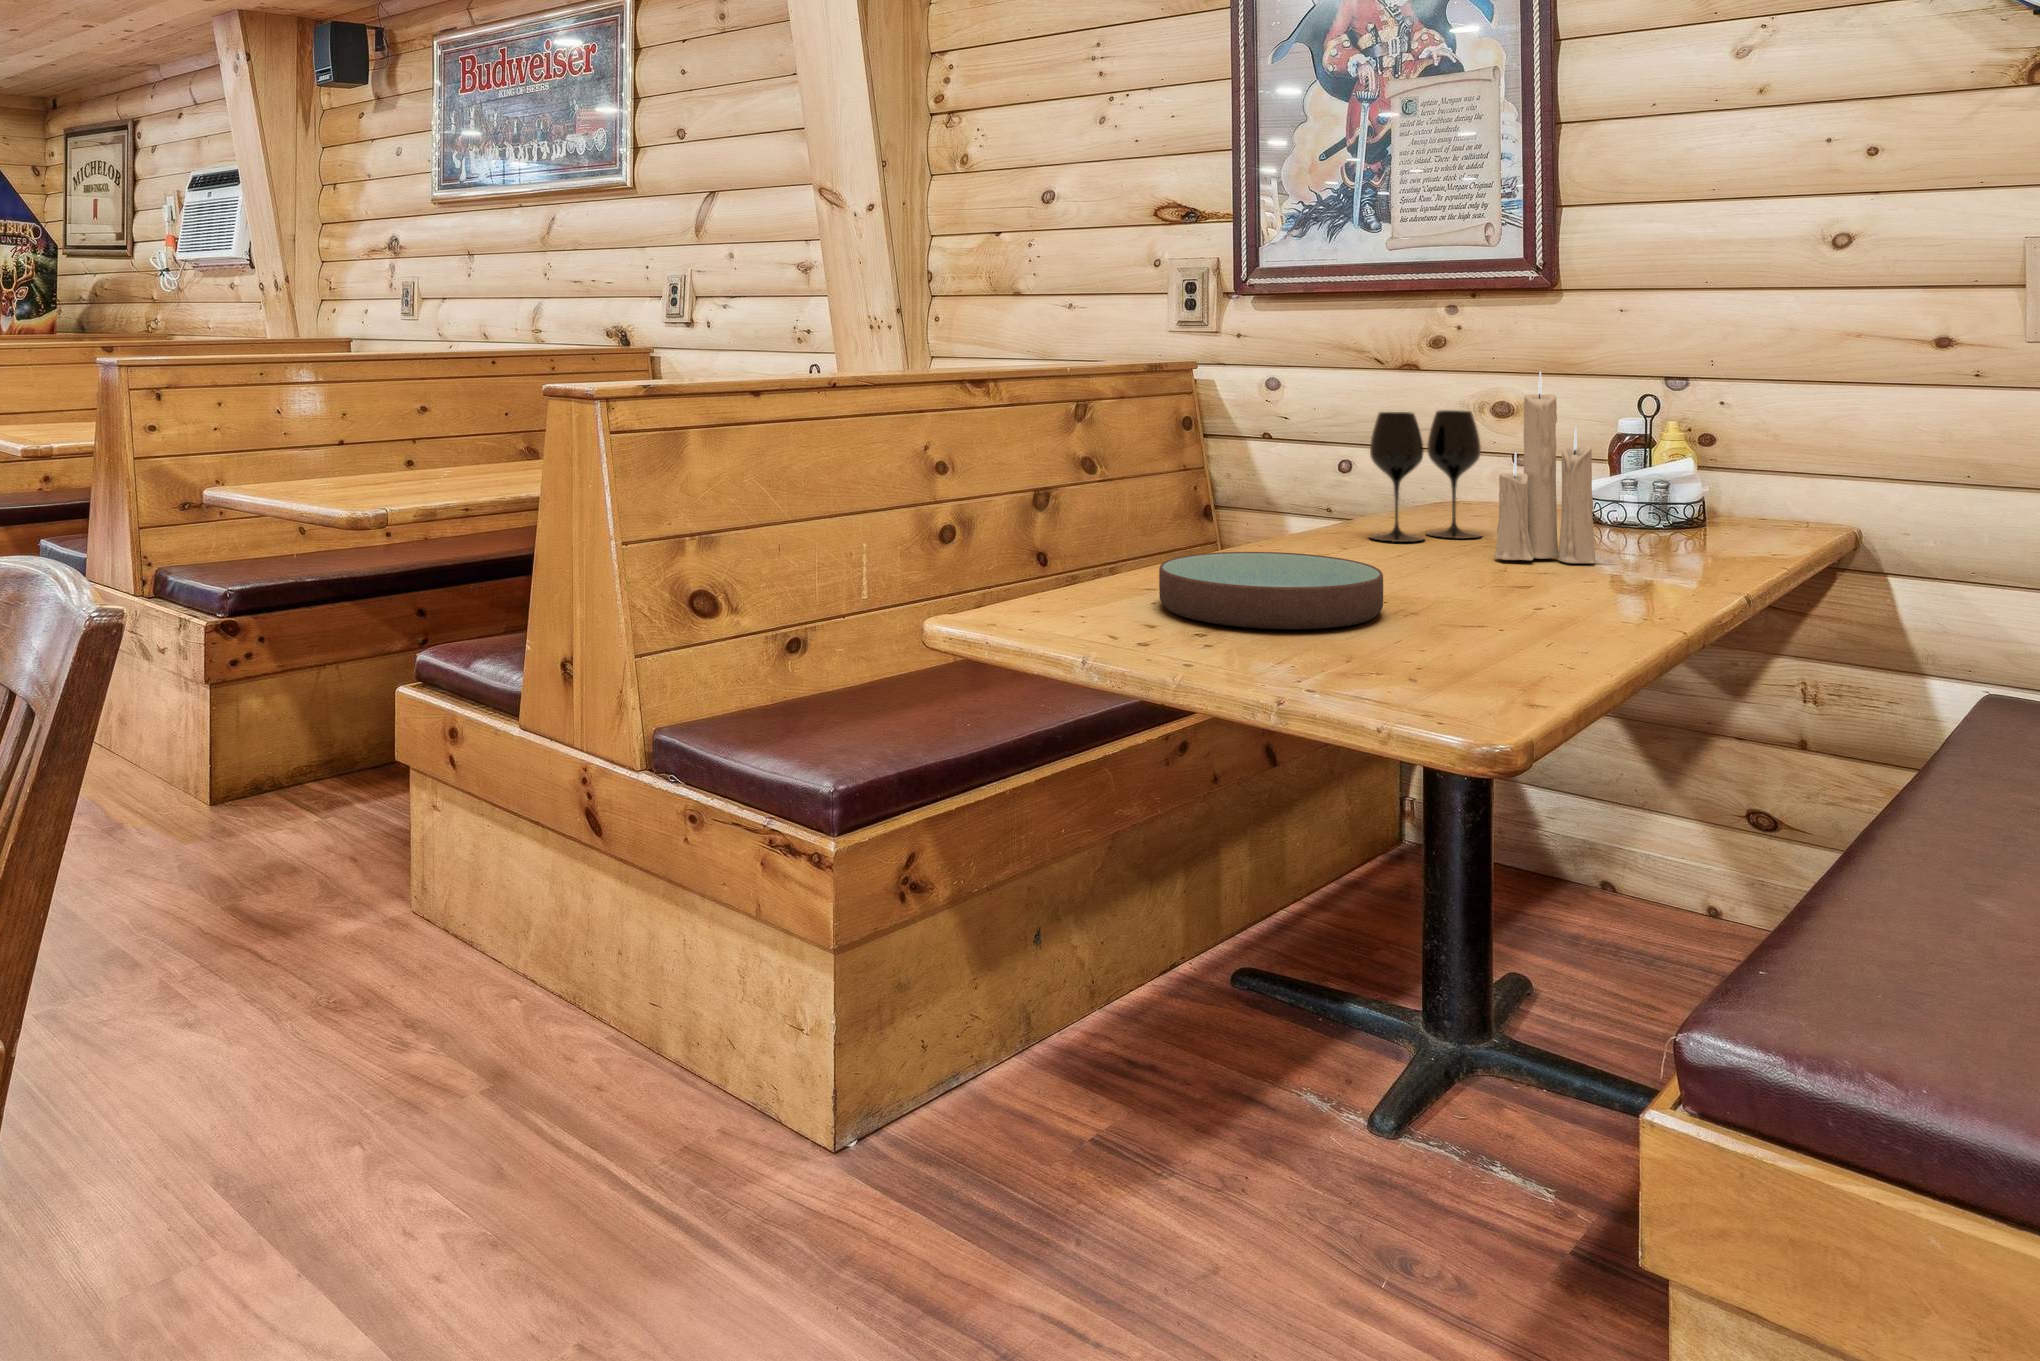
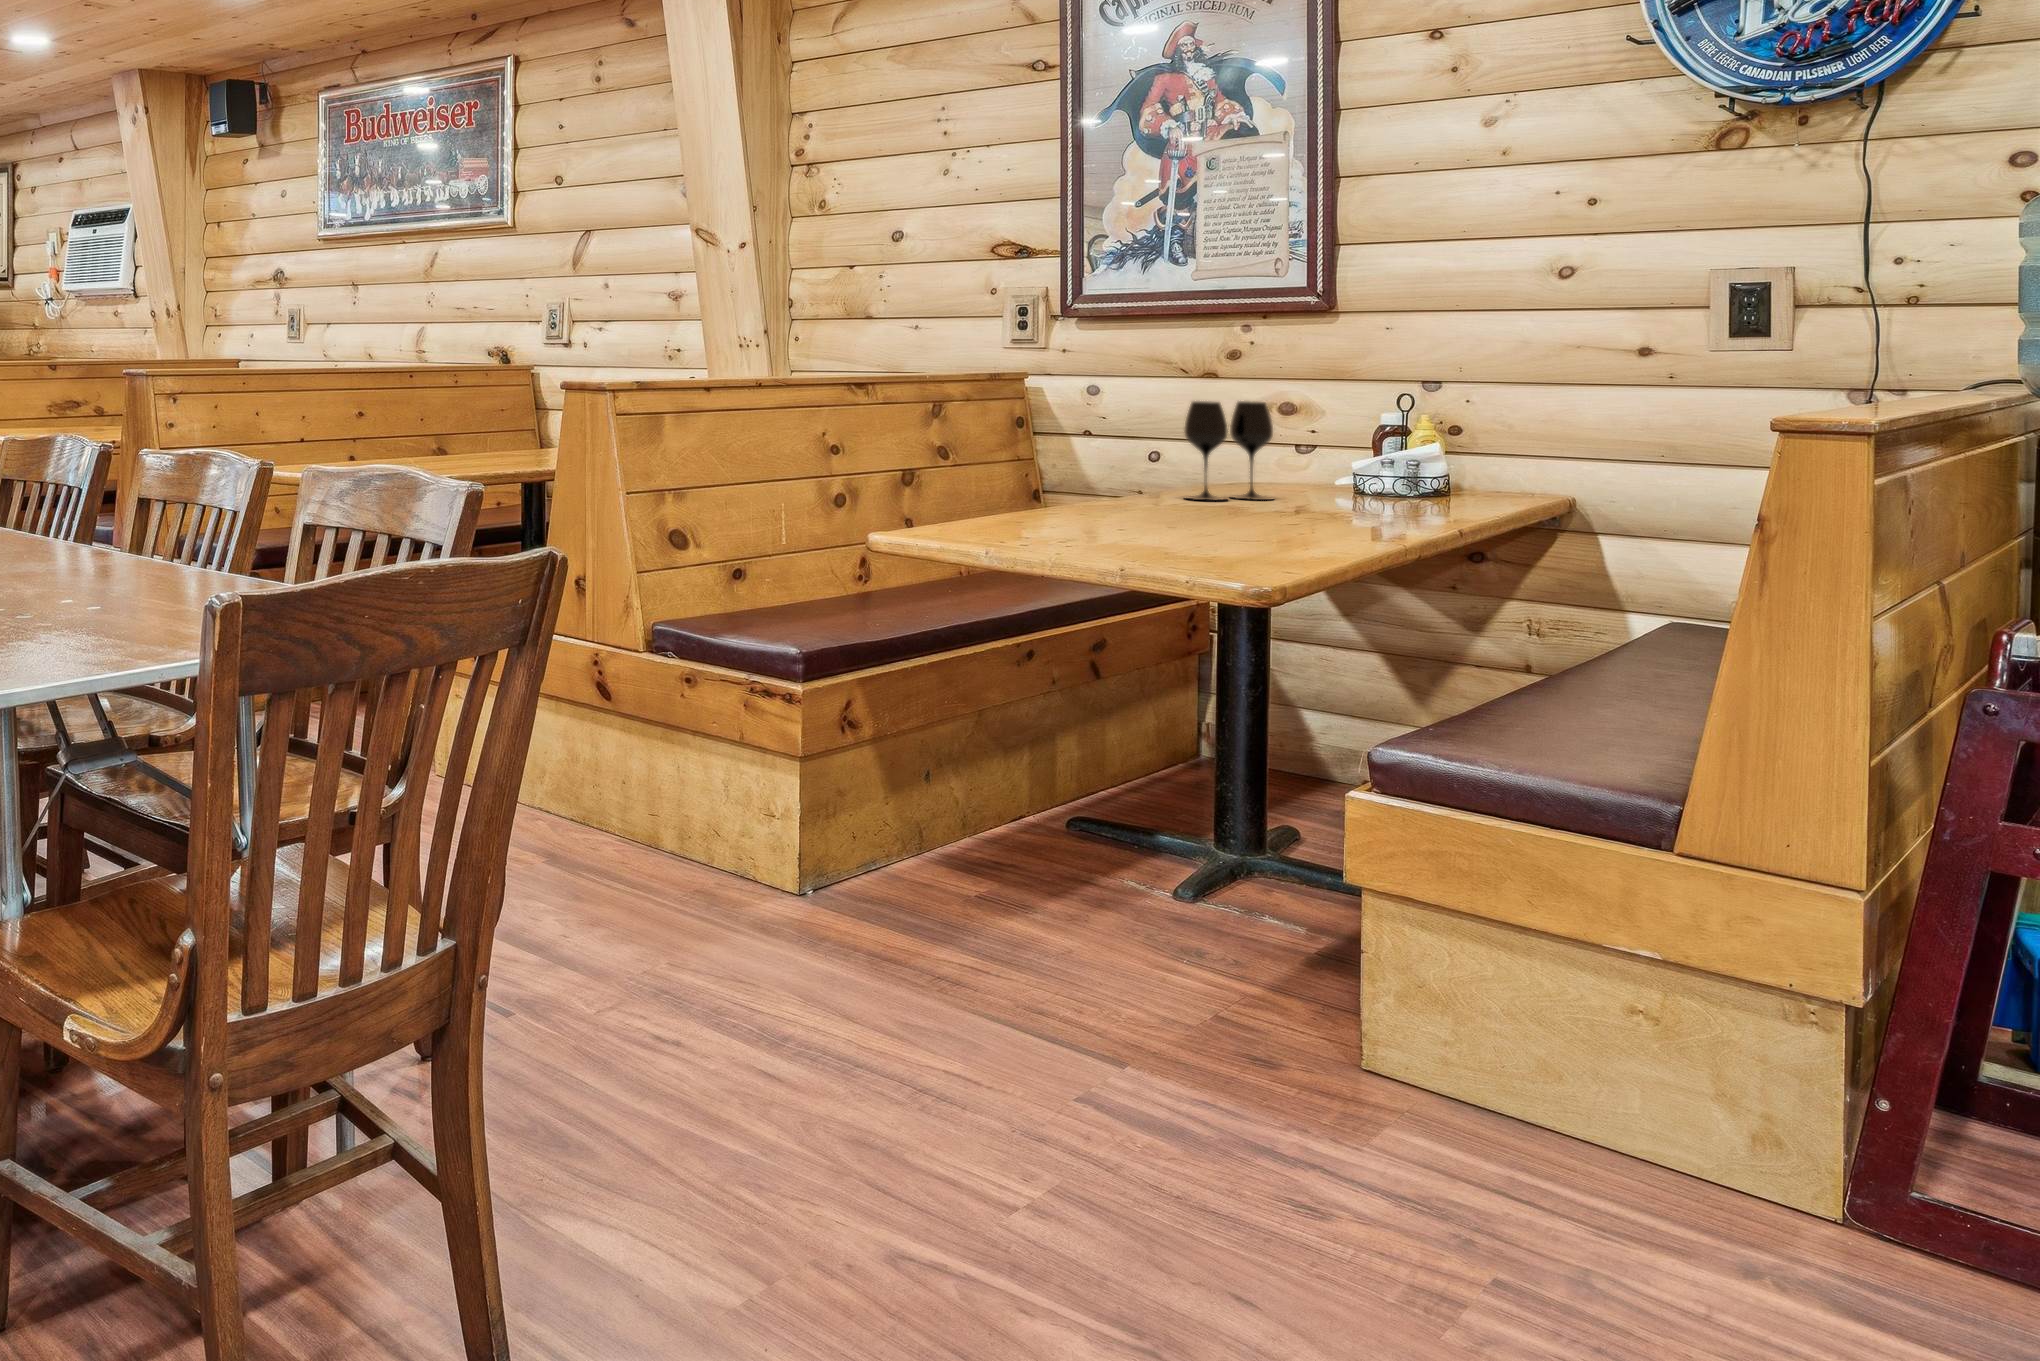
candle: present [1494,371,1595,563] -> none [1284,360,1365,512]
bowl: present [1159,552,1383,629] -> none [1037,492,1204,536]

